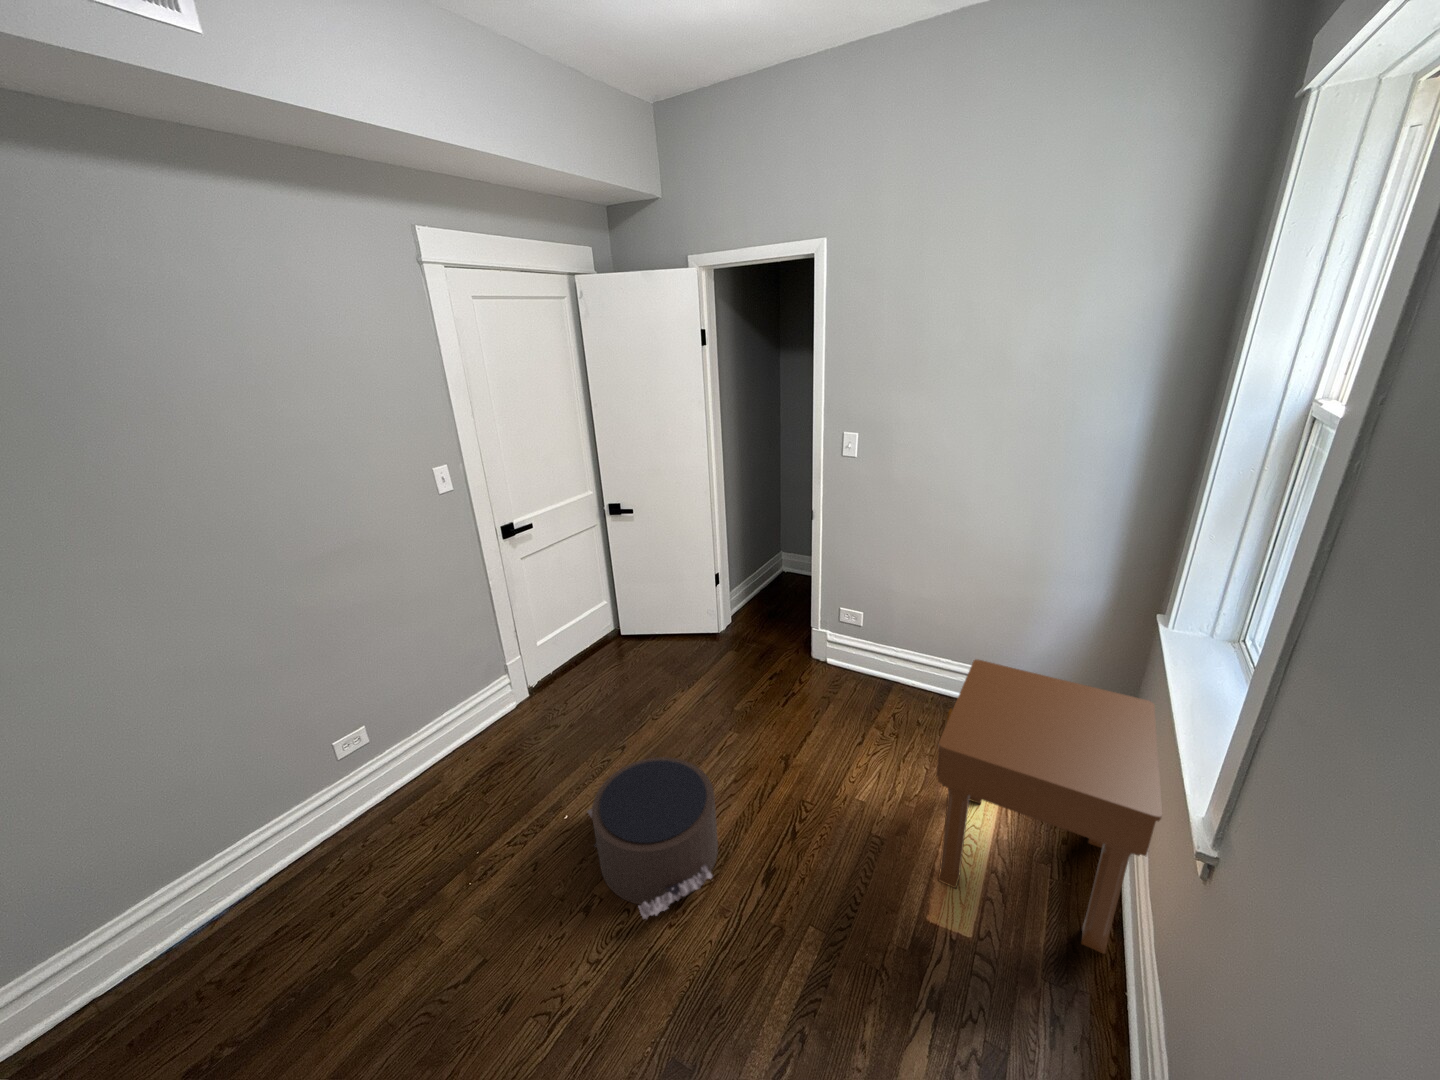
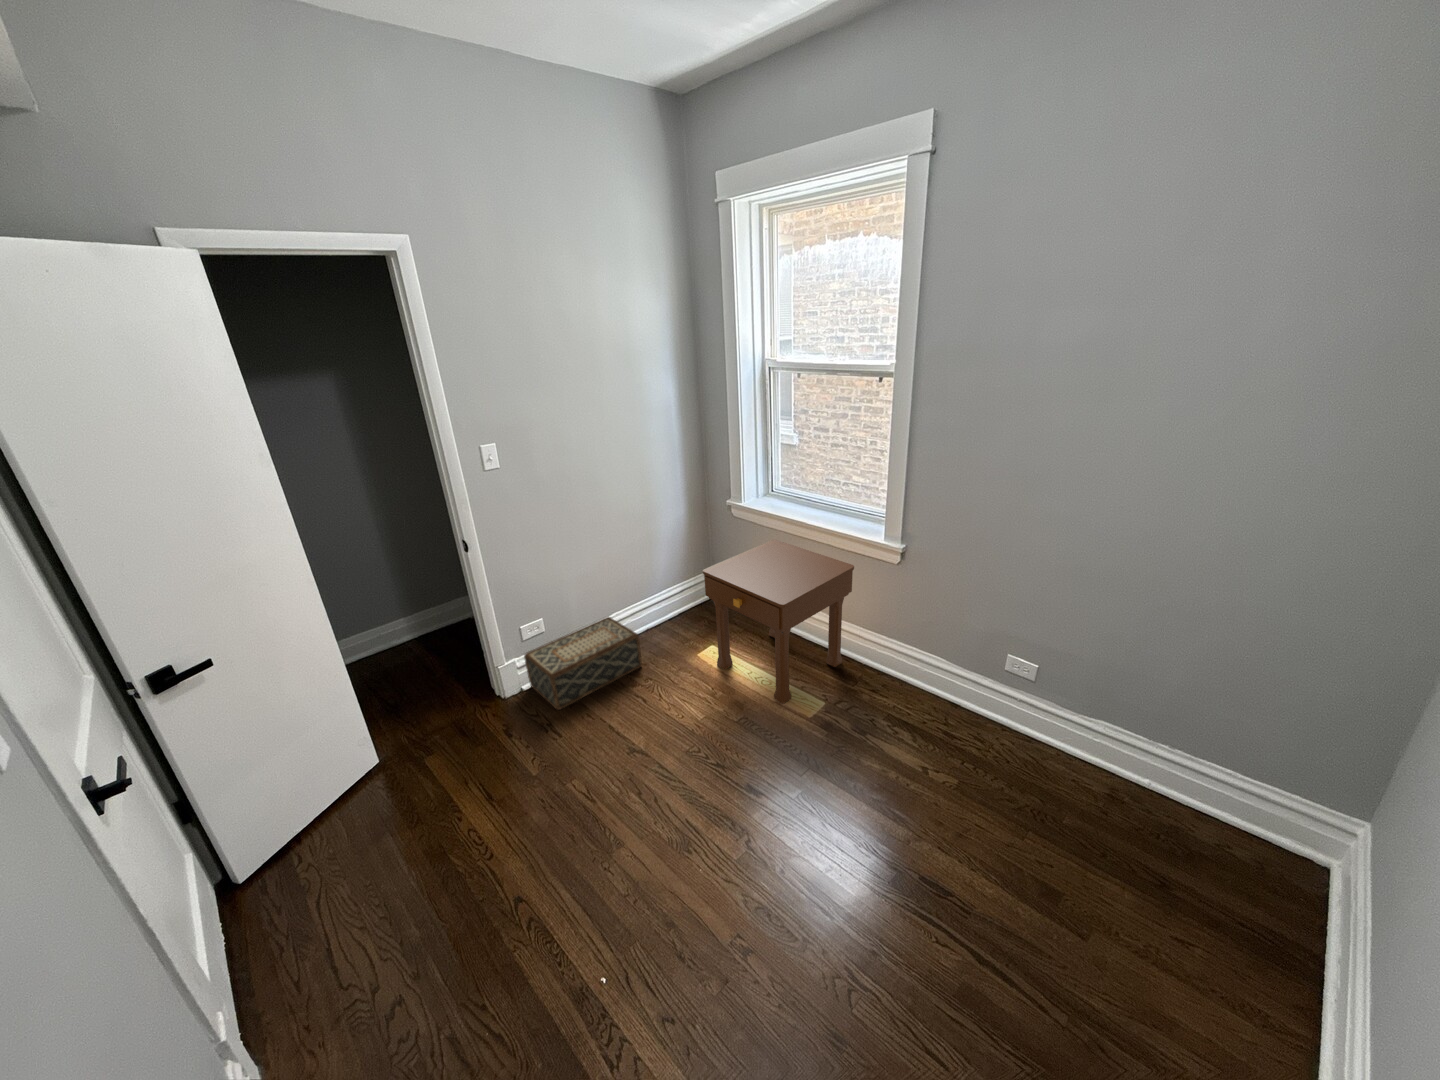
woven basket: none [813,633,934,723] -> present [524,617,642,710]
pouf: present [588,757,718,919] -> none [617,773,788,936]

